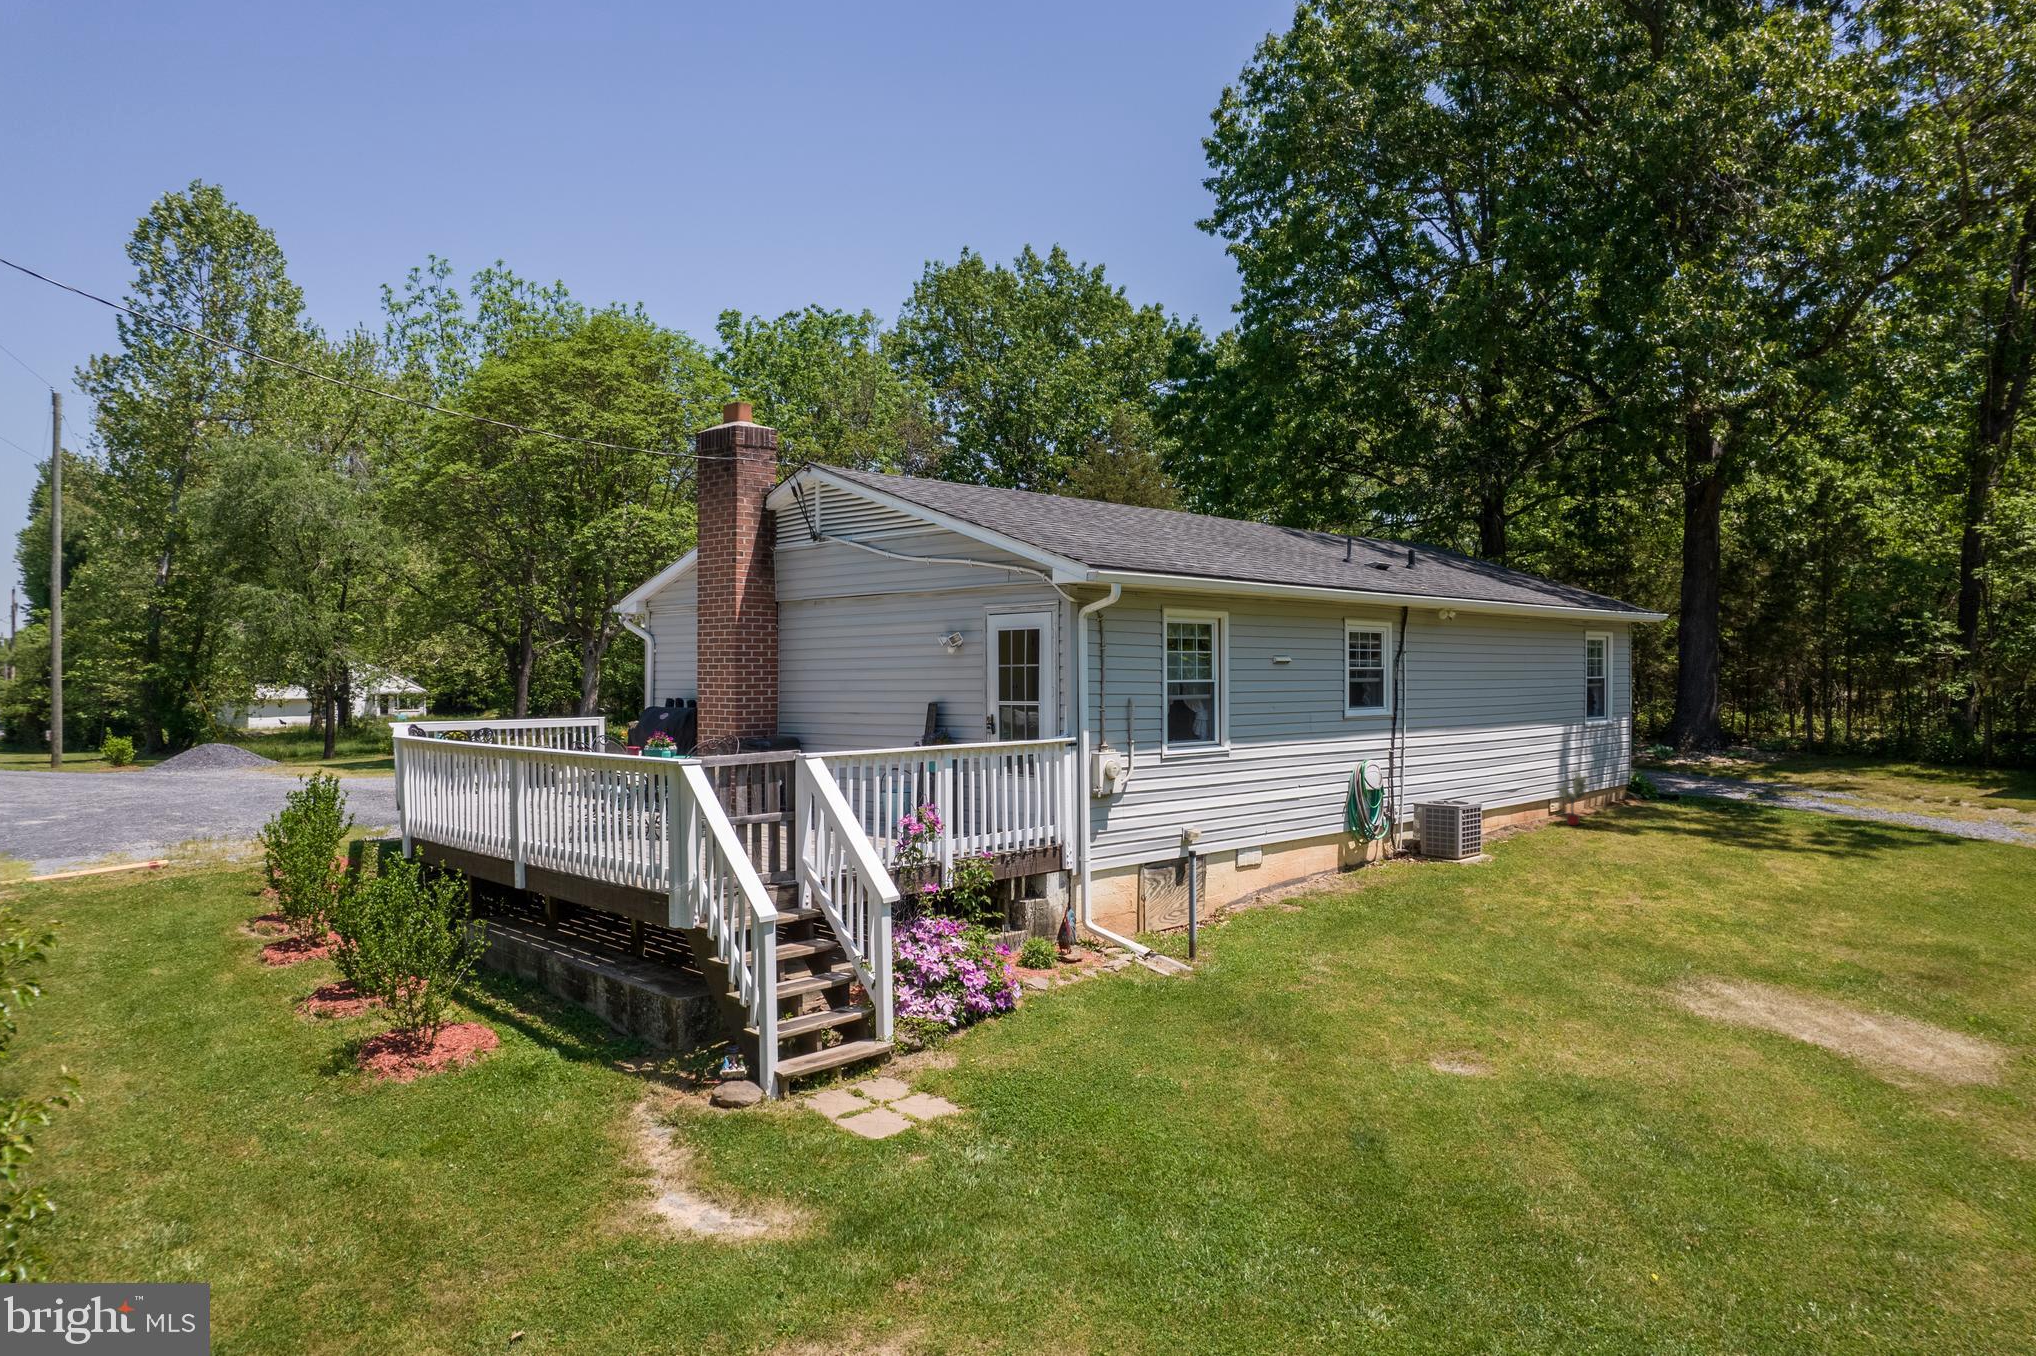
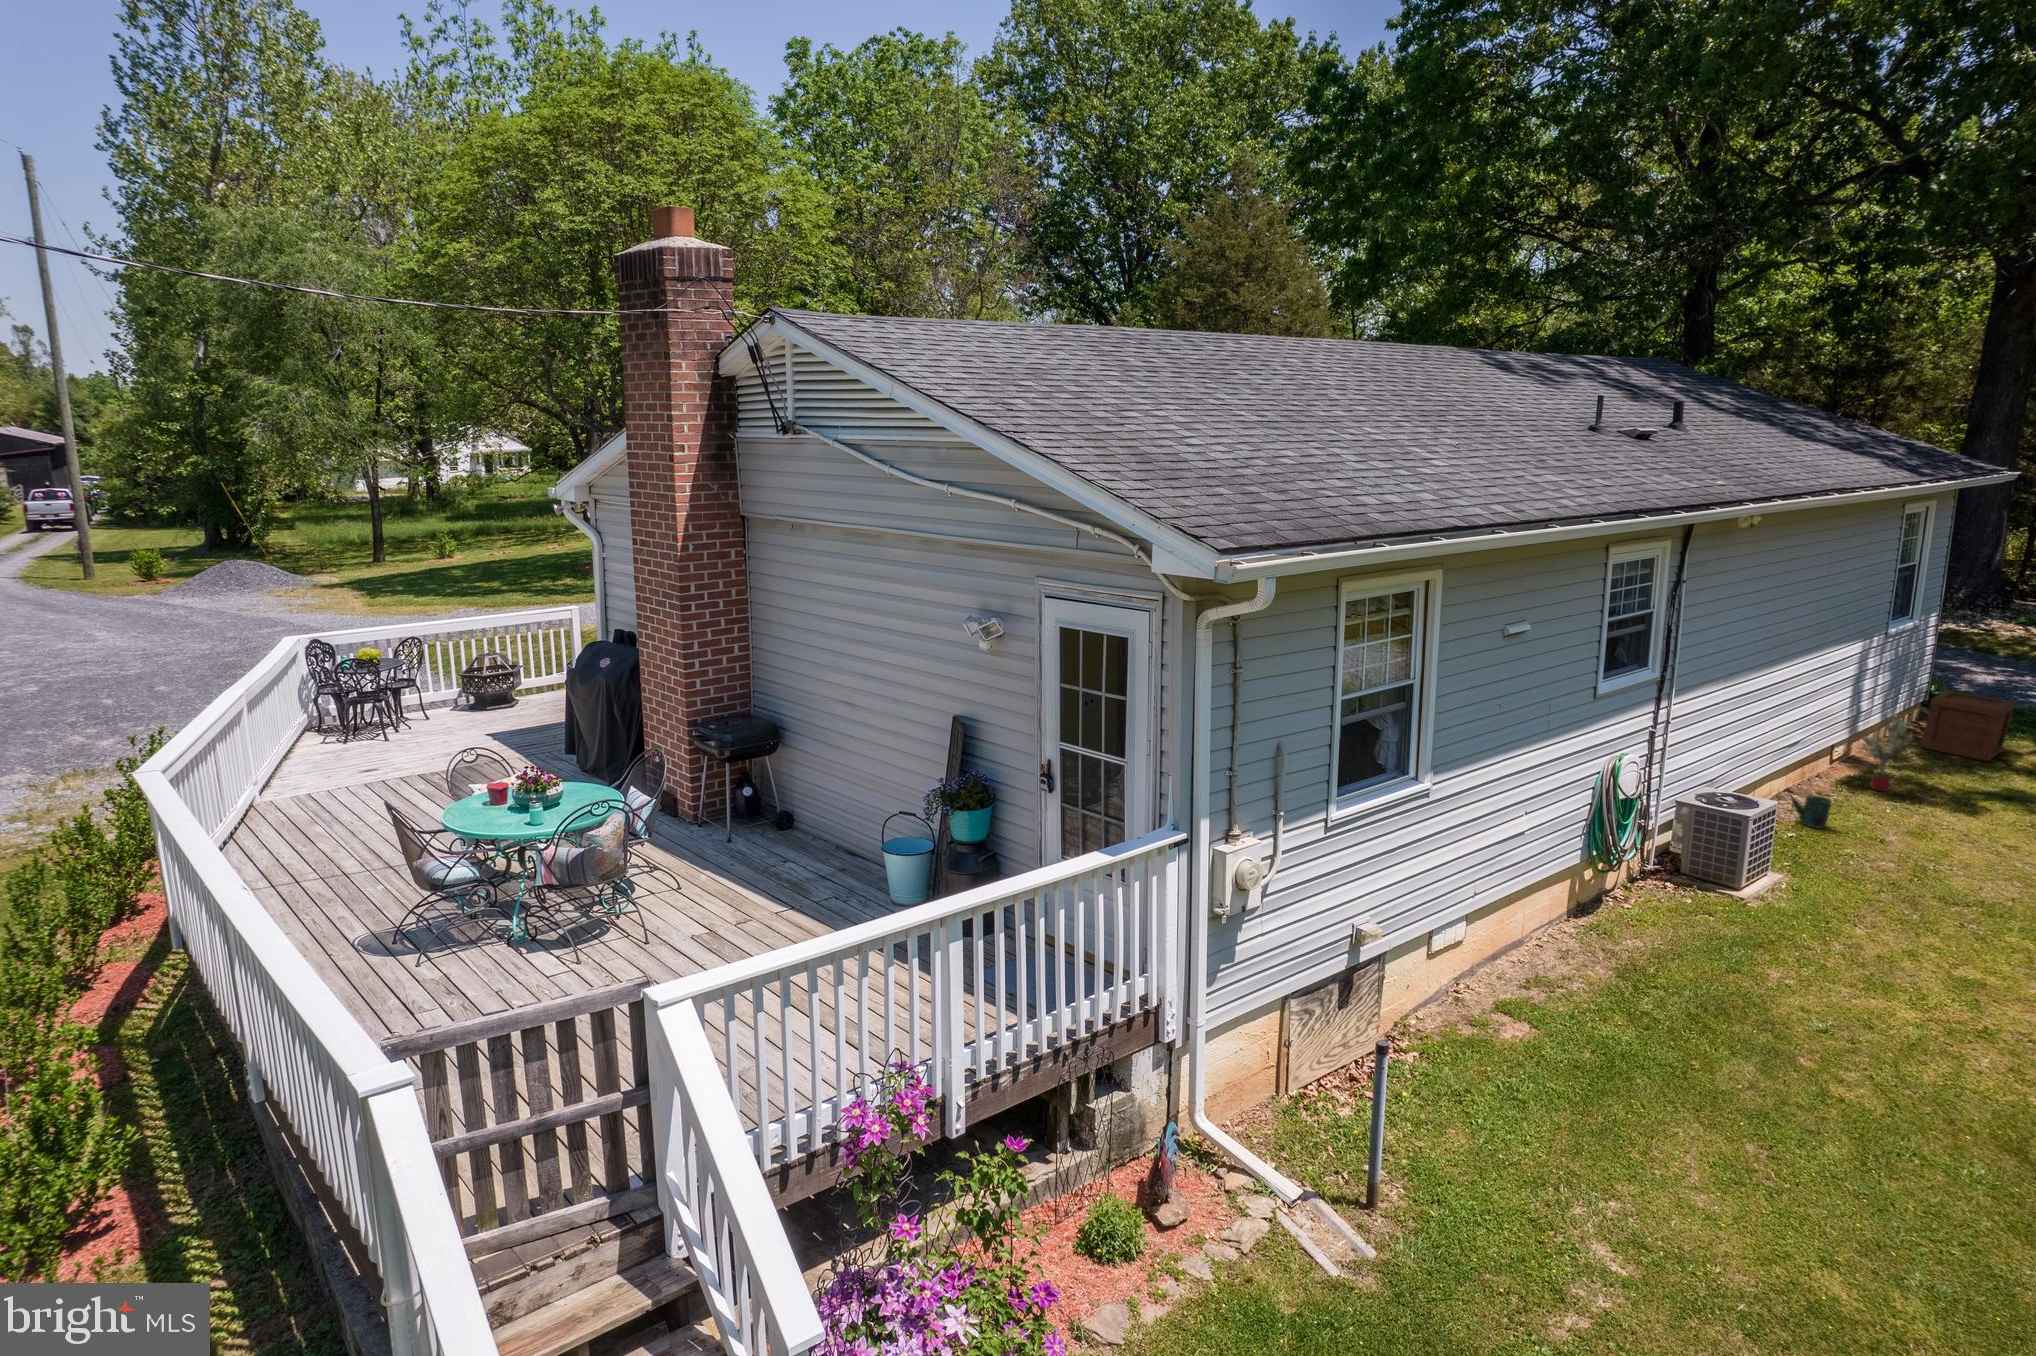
wooden crate: none [1611,767,1668,813] -> present [1921,690,2014,761]
watering can: none [1498,814,1535,841] -> present [1784,788,1832,829]

